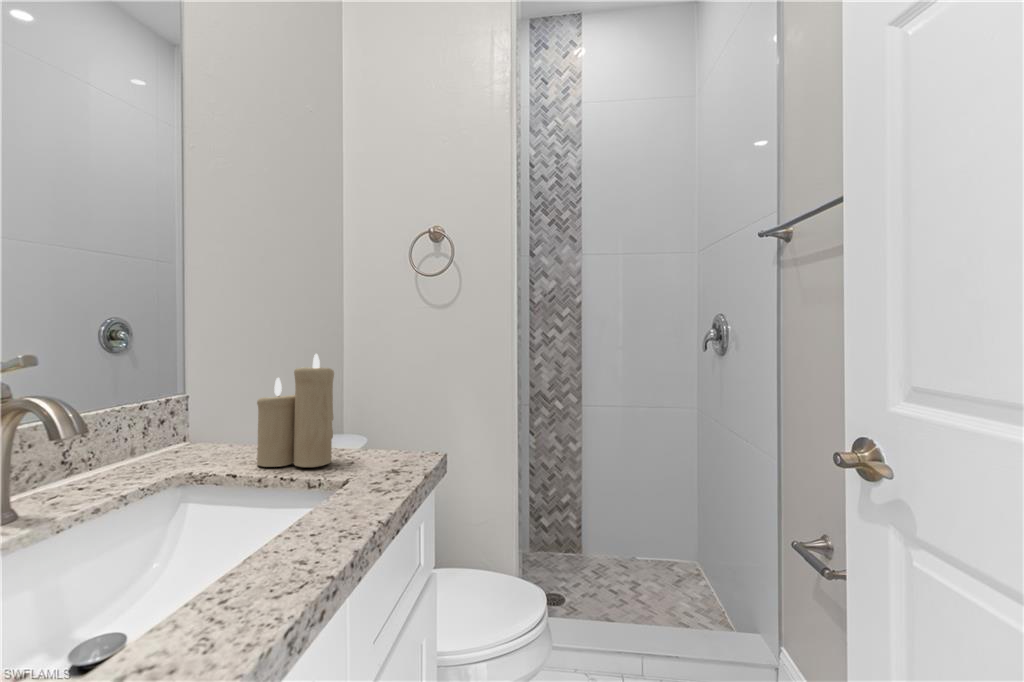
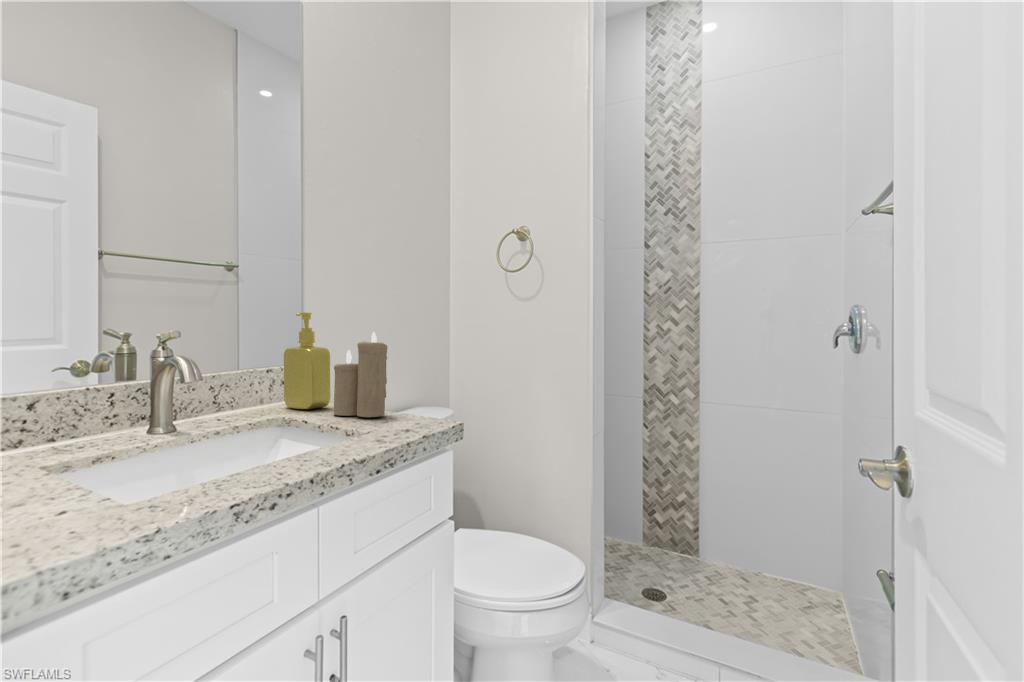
soap dispenser: none [171,327,242,460] -> present [284,312,331,410]

